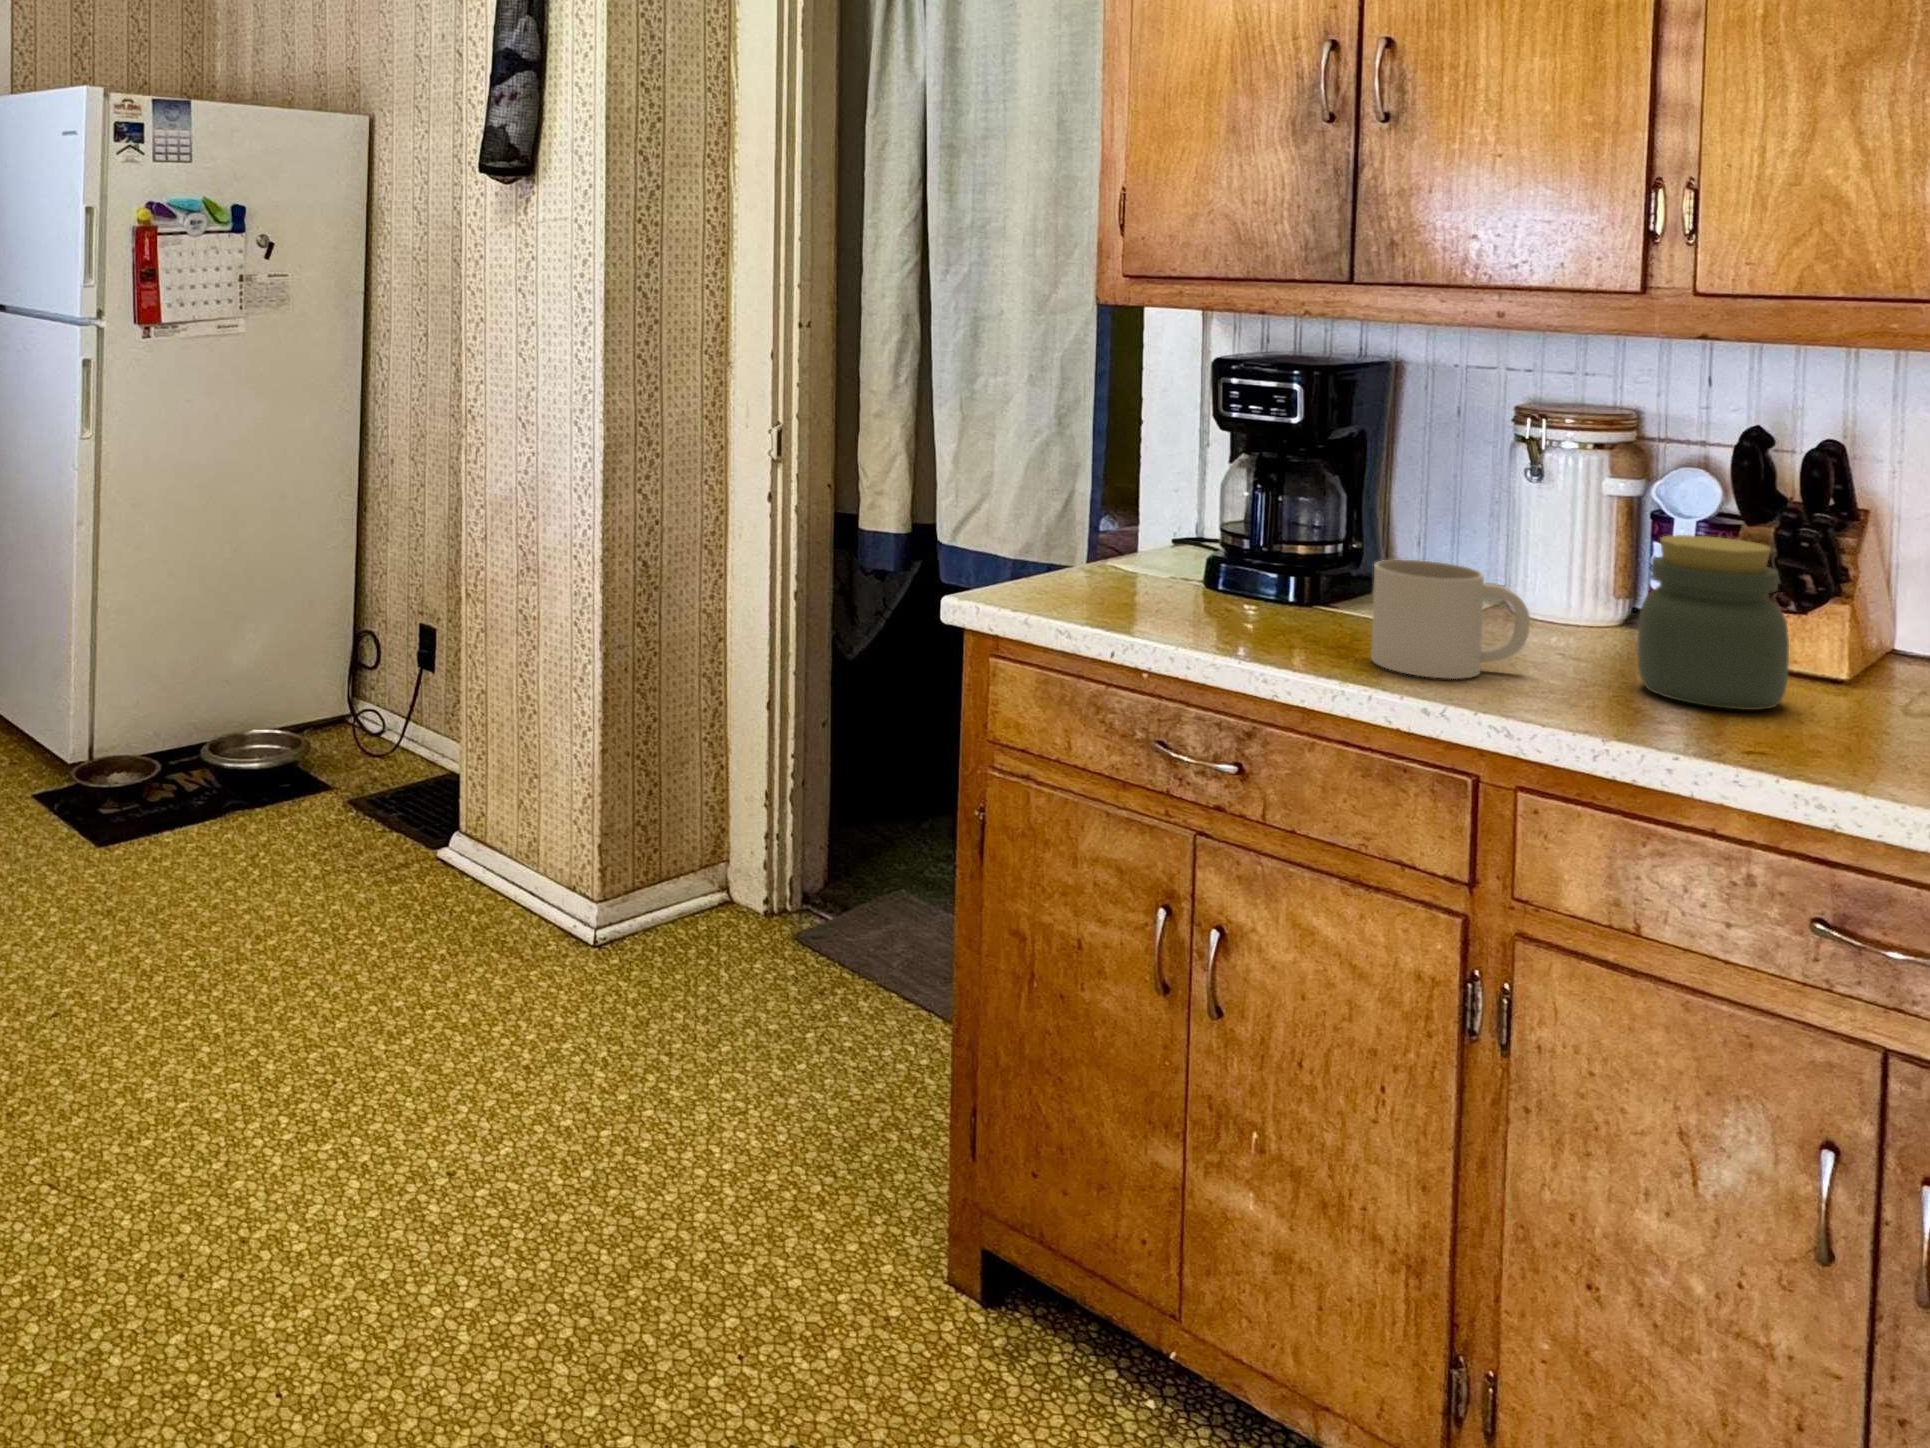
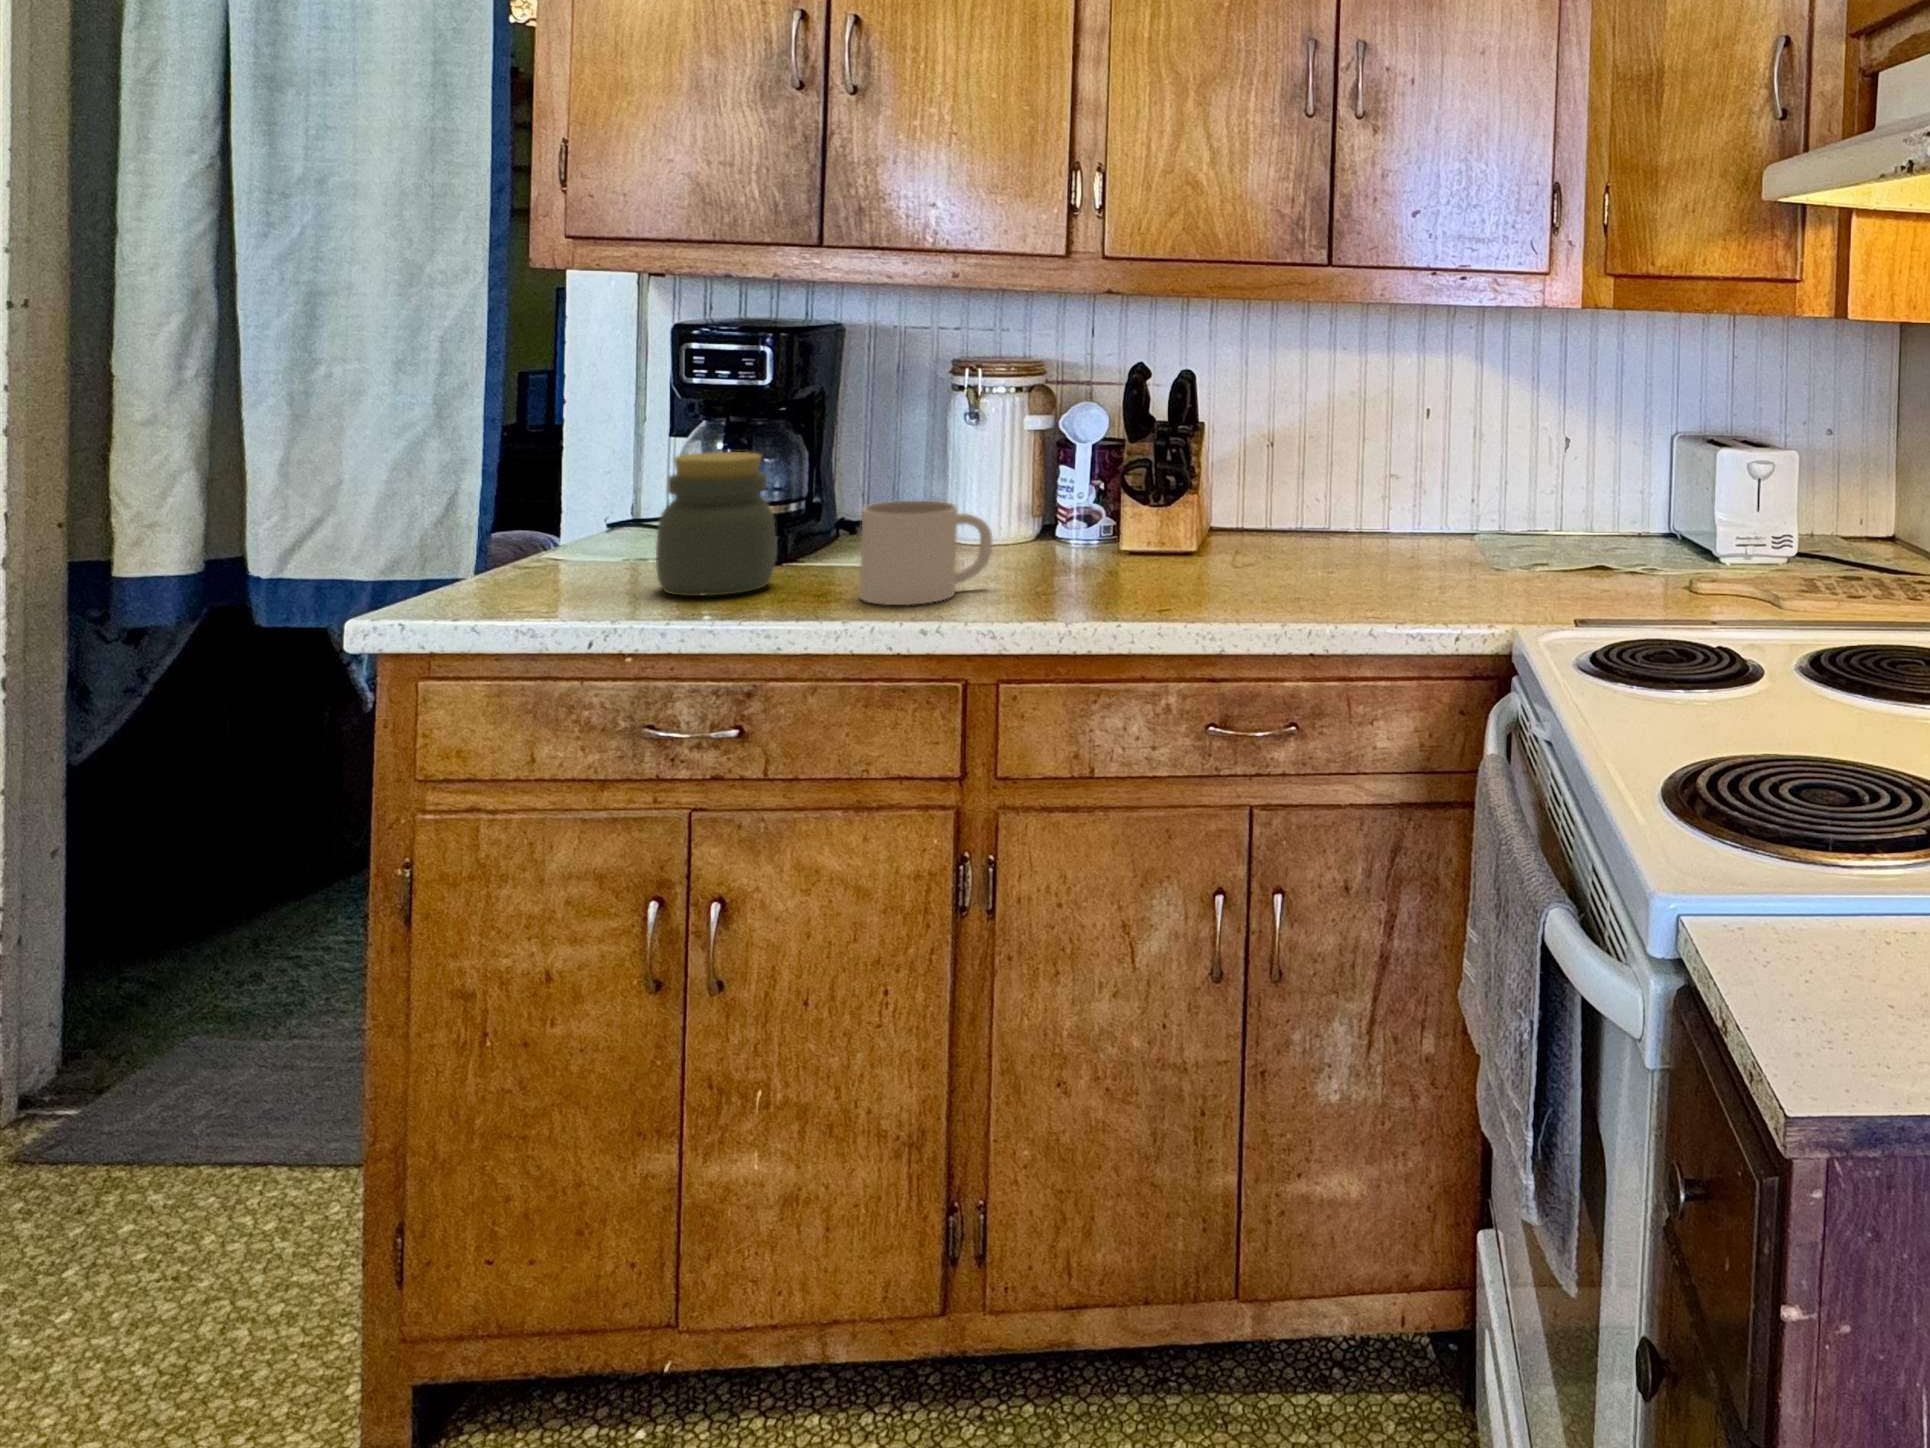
jar: present [1637,535,1789,710] -> present [656,452,775,596]

